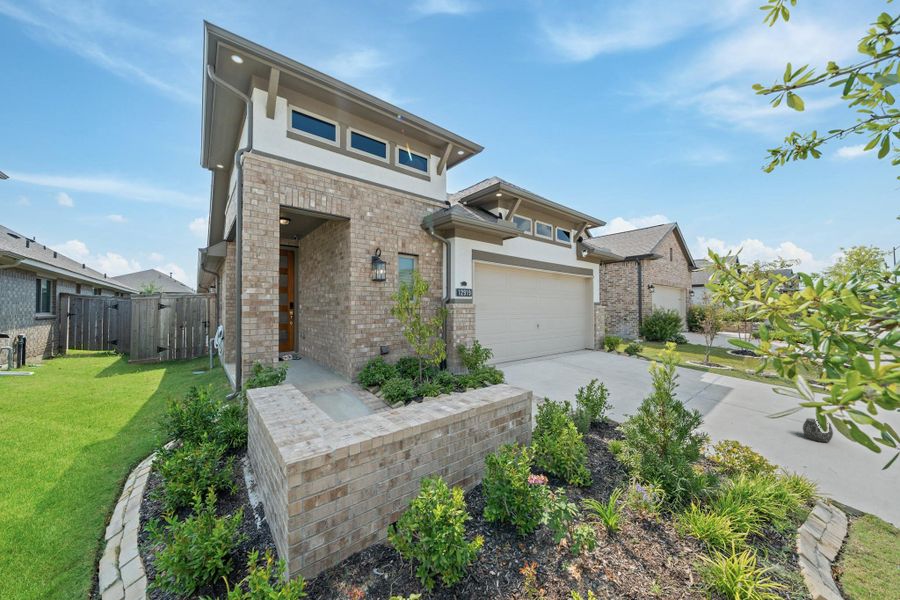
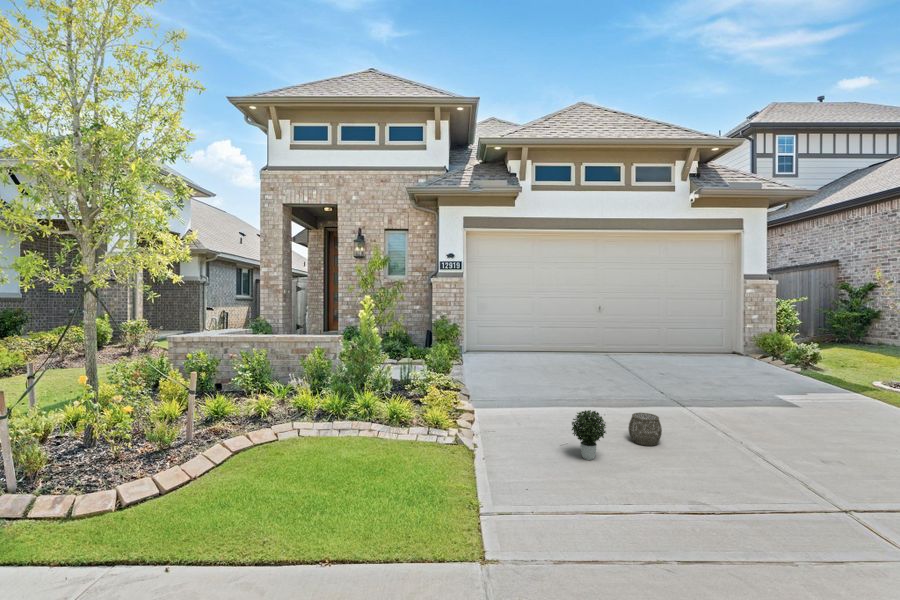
potted plant: none [844,429,882,467] -> present [572,410,606,460]

